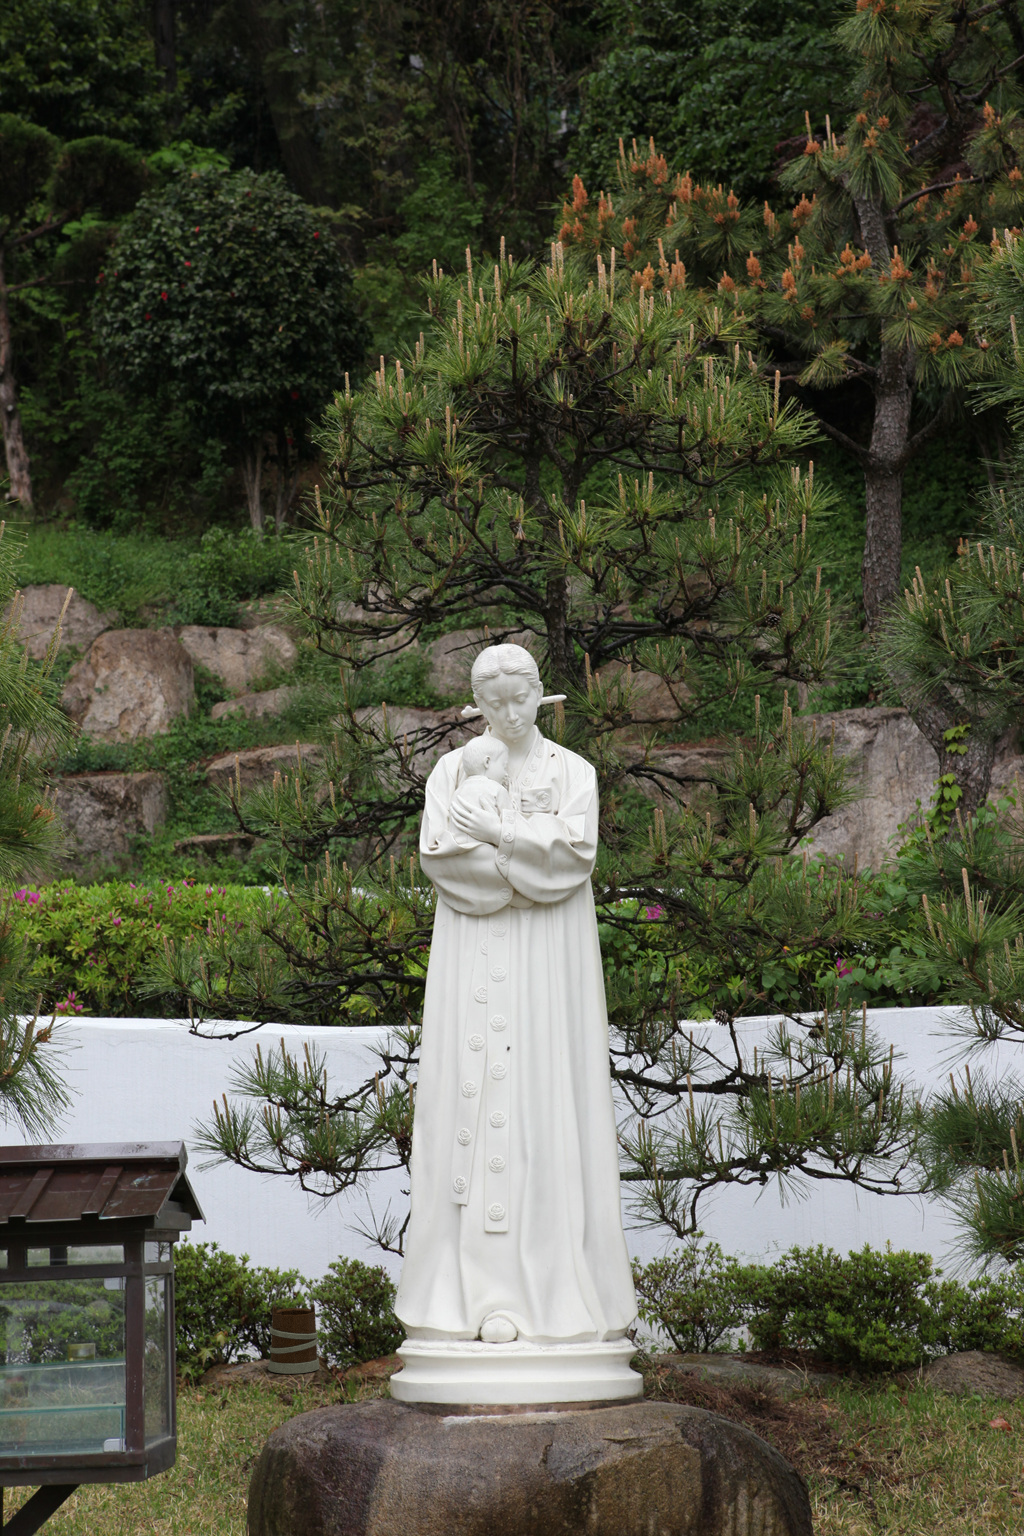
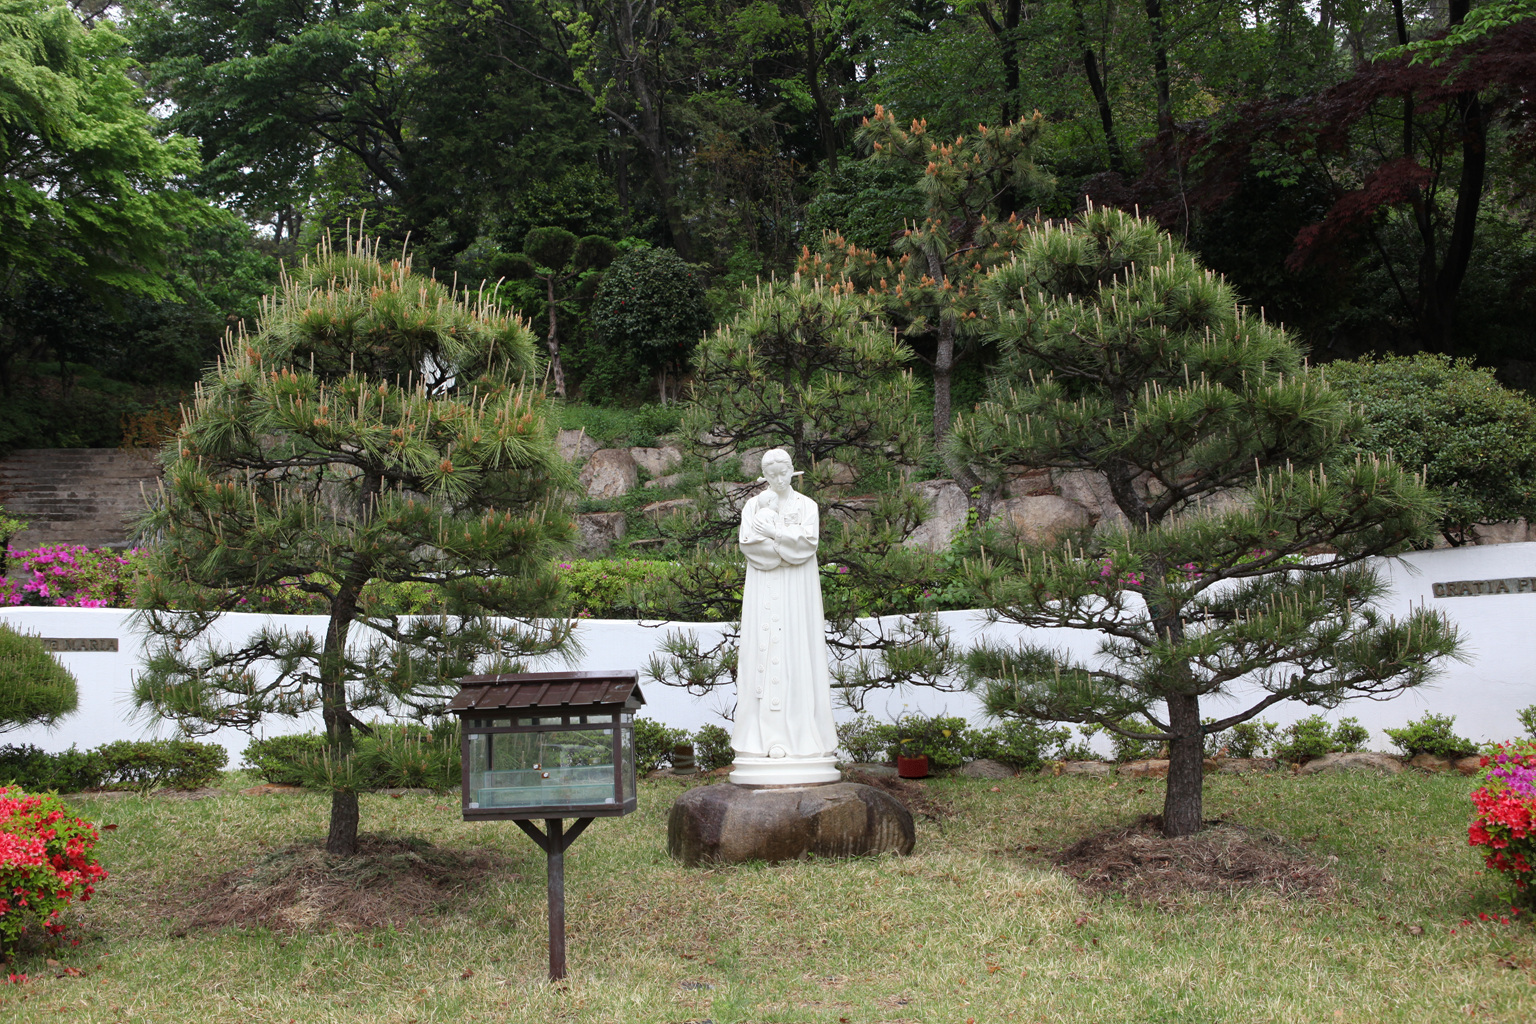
decorative plant: none [742,1214,895,1391] -> present [889,704,951,777]

